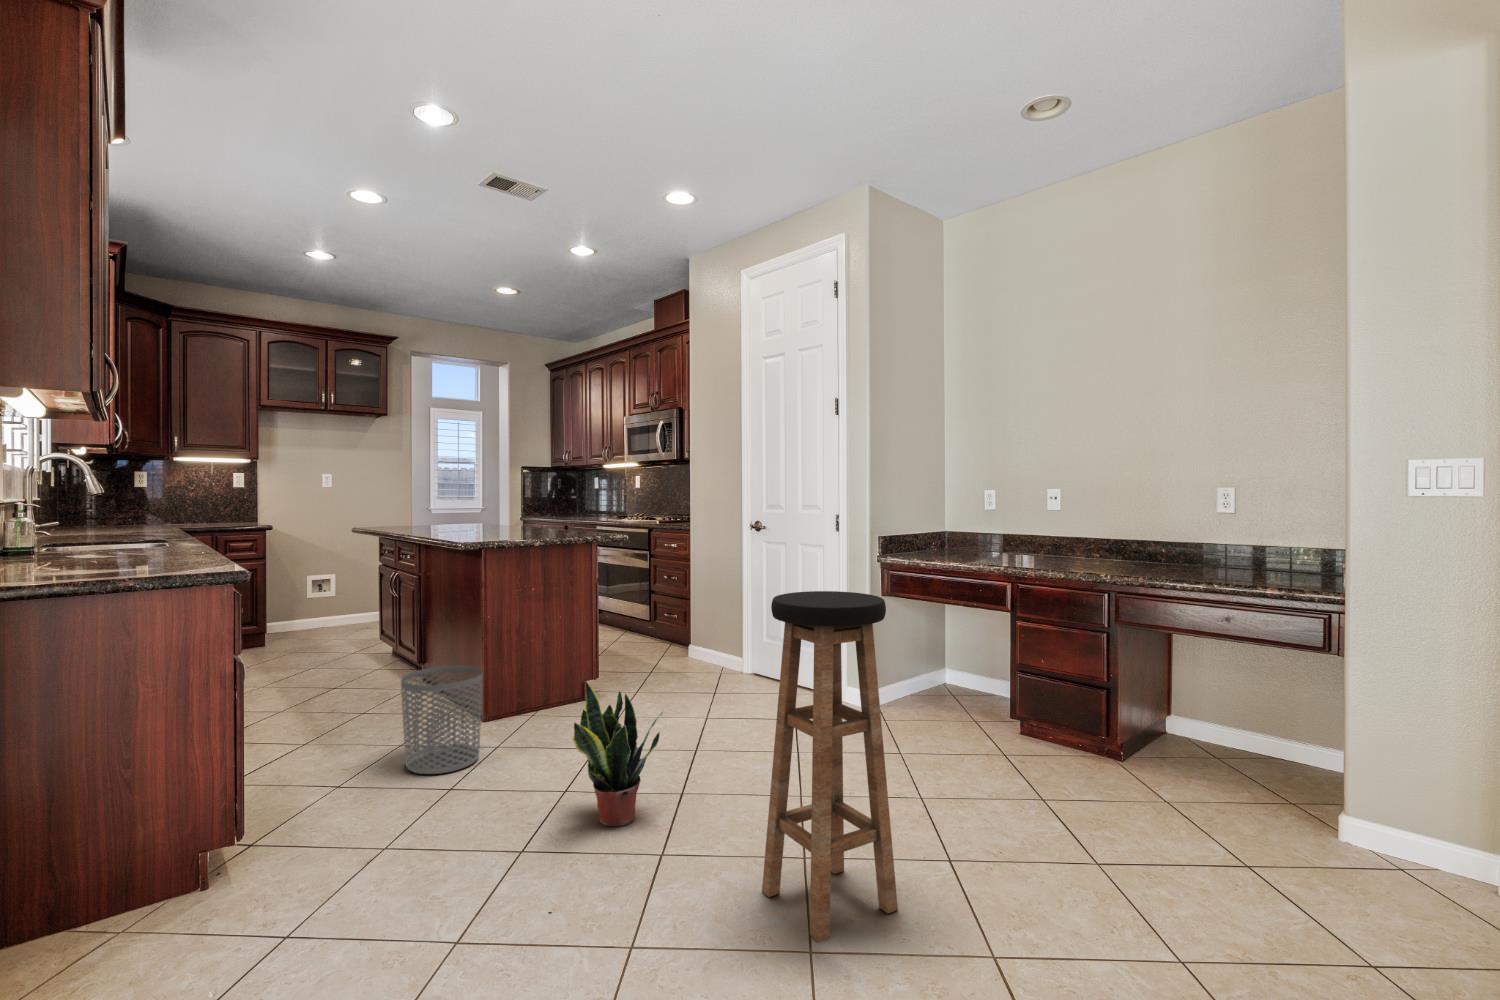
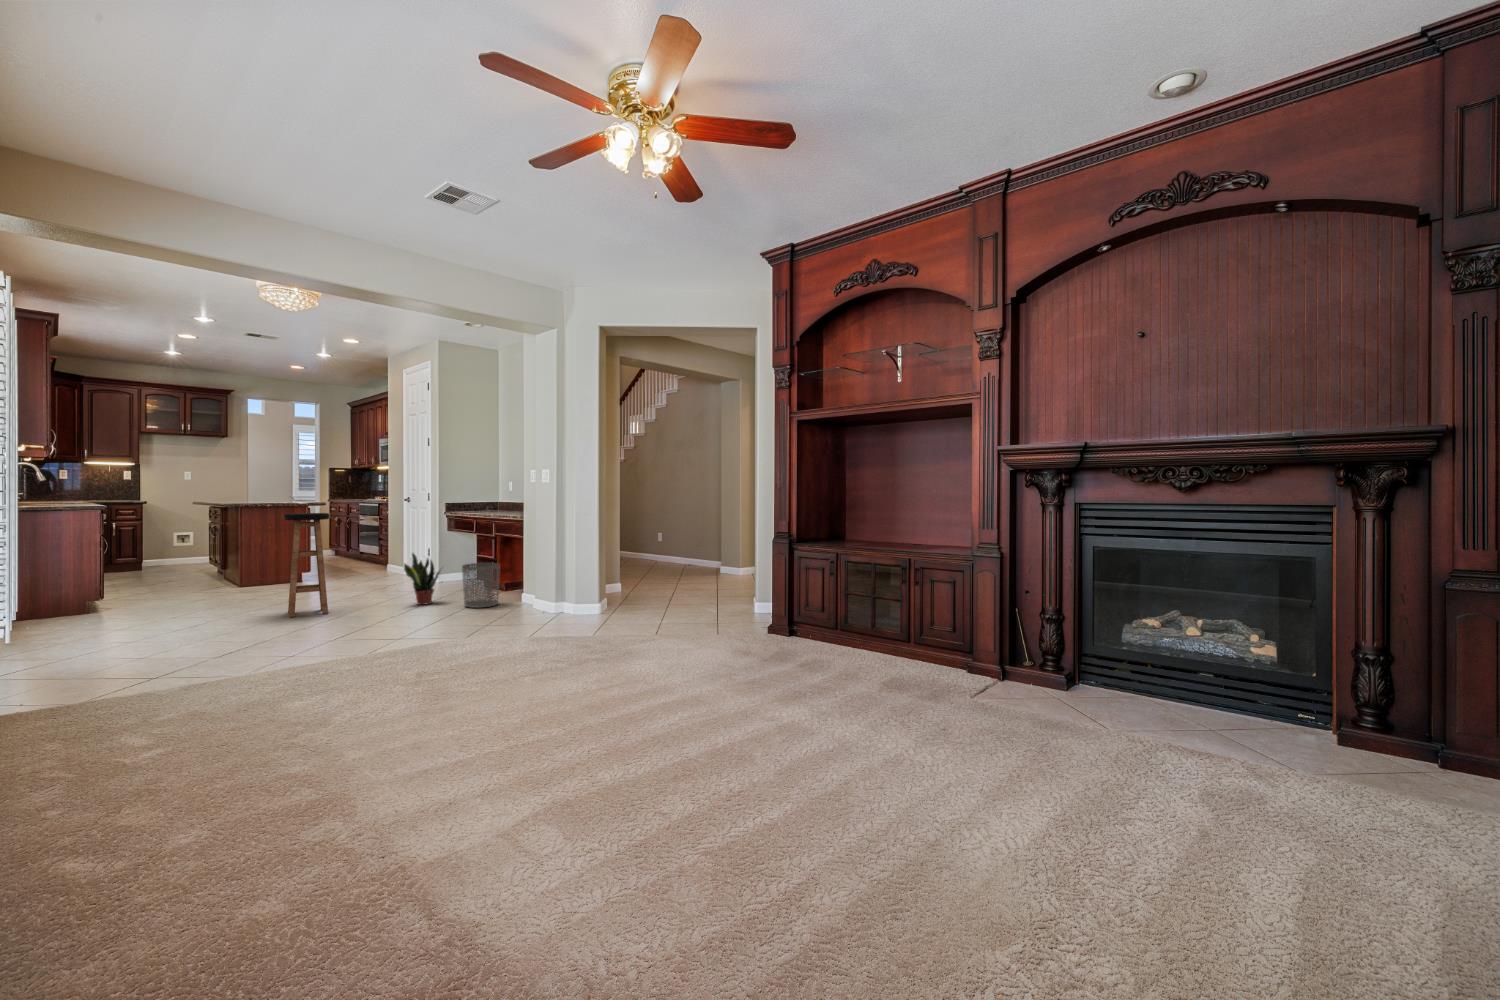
waste bin: present [401,666,483,774] -> present [462,563,500,608]
potted plant: present [573,682,664,826] -> present [404,553,441,605]

